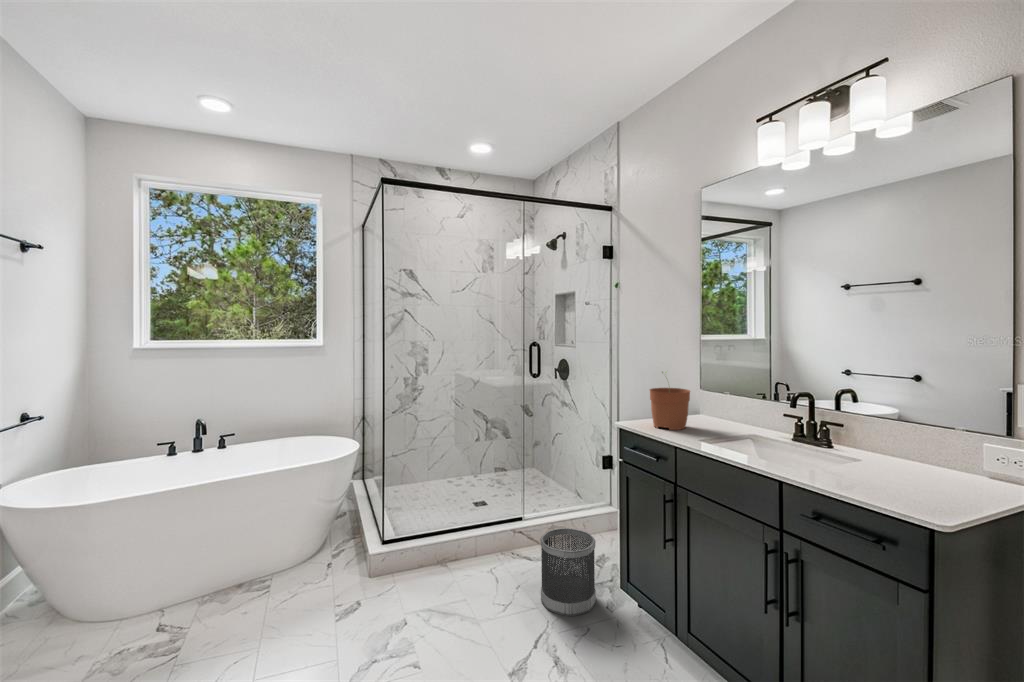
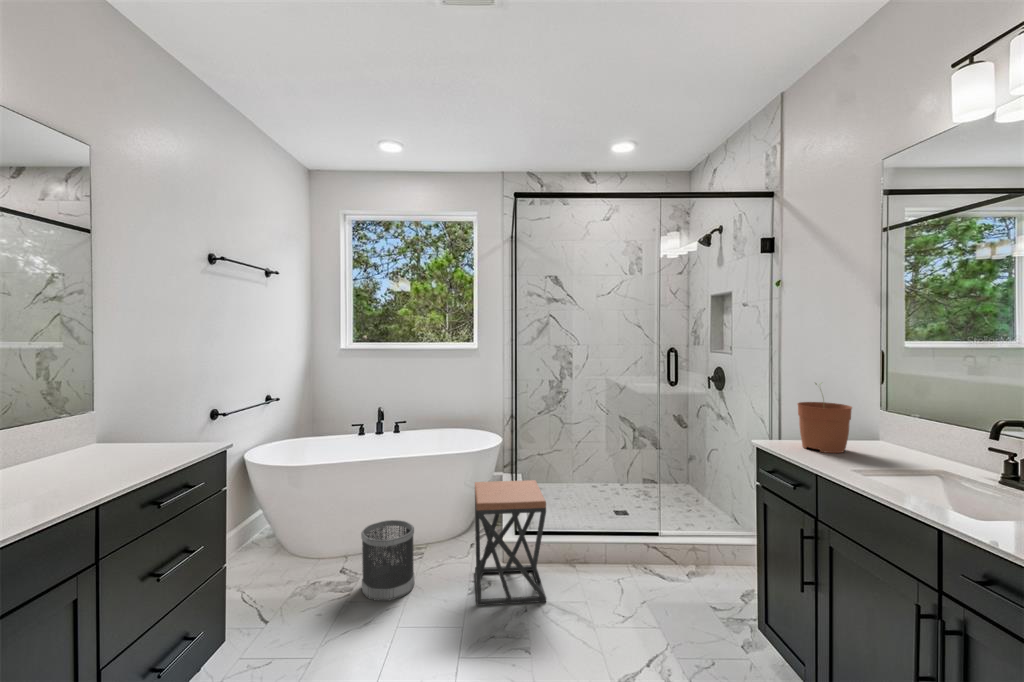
stool: none [338,485,425,628] -> present [475,480,546,606]
wastebasket: present [540,528,596,616] -> present [361,520,414,601]

